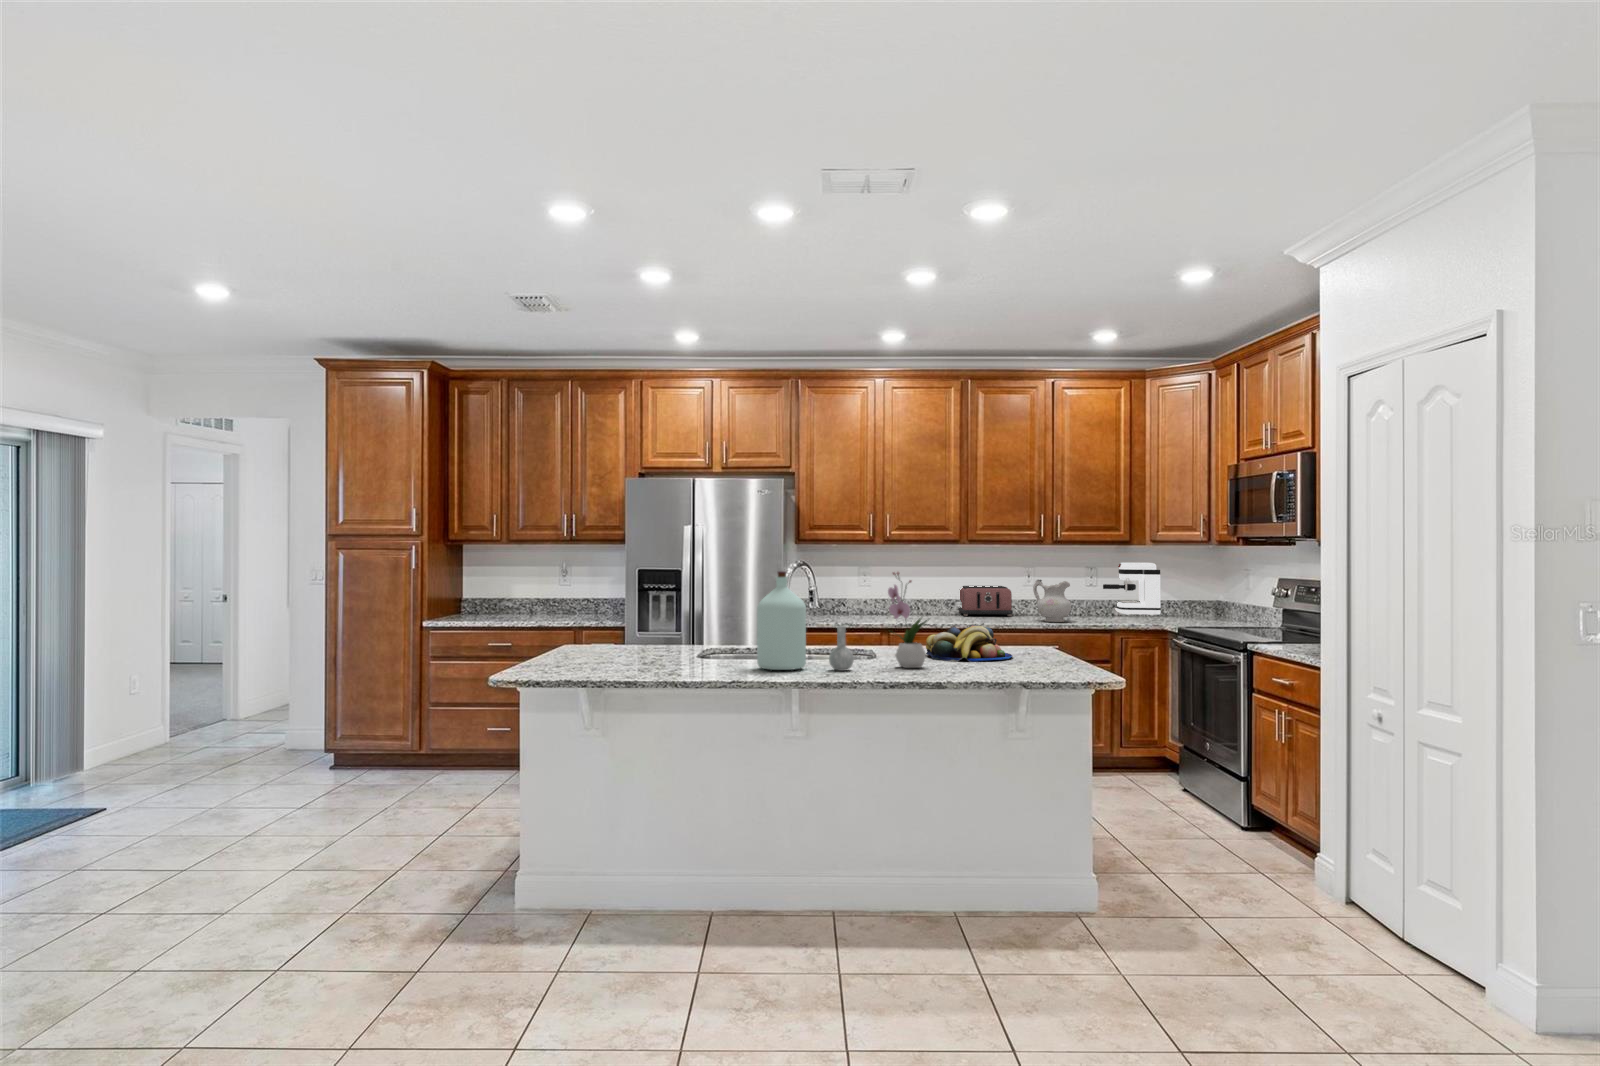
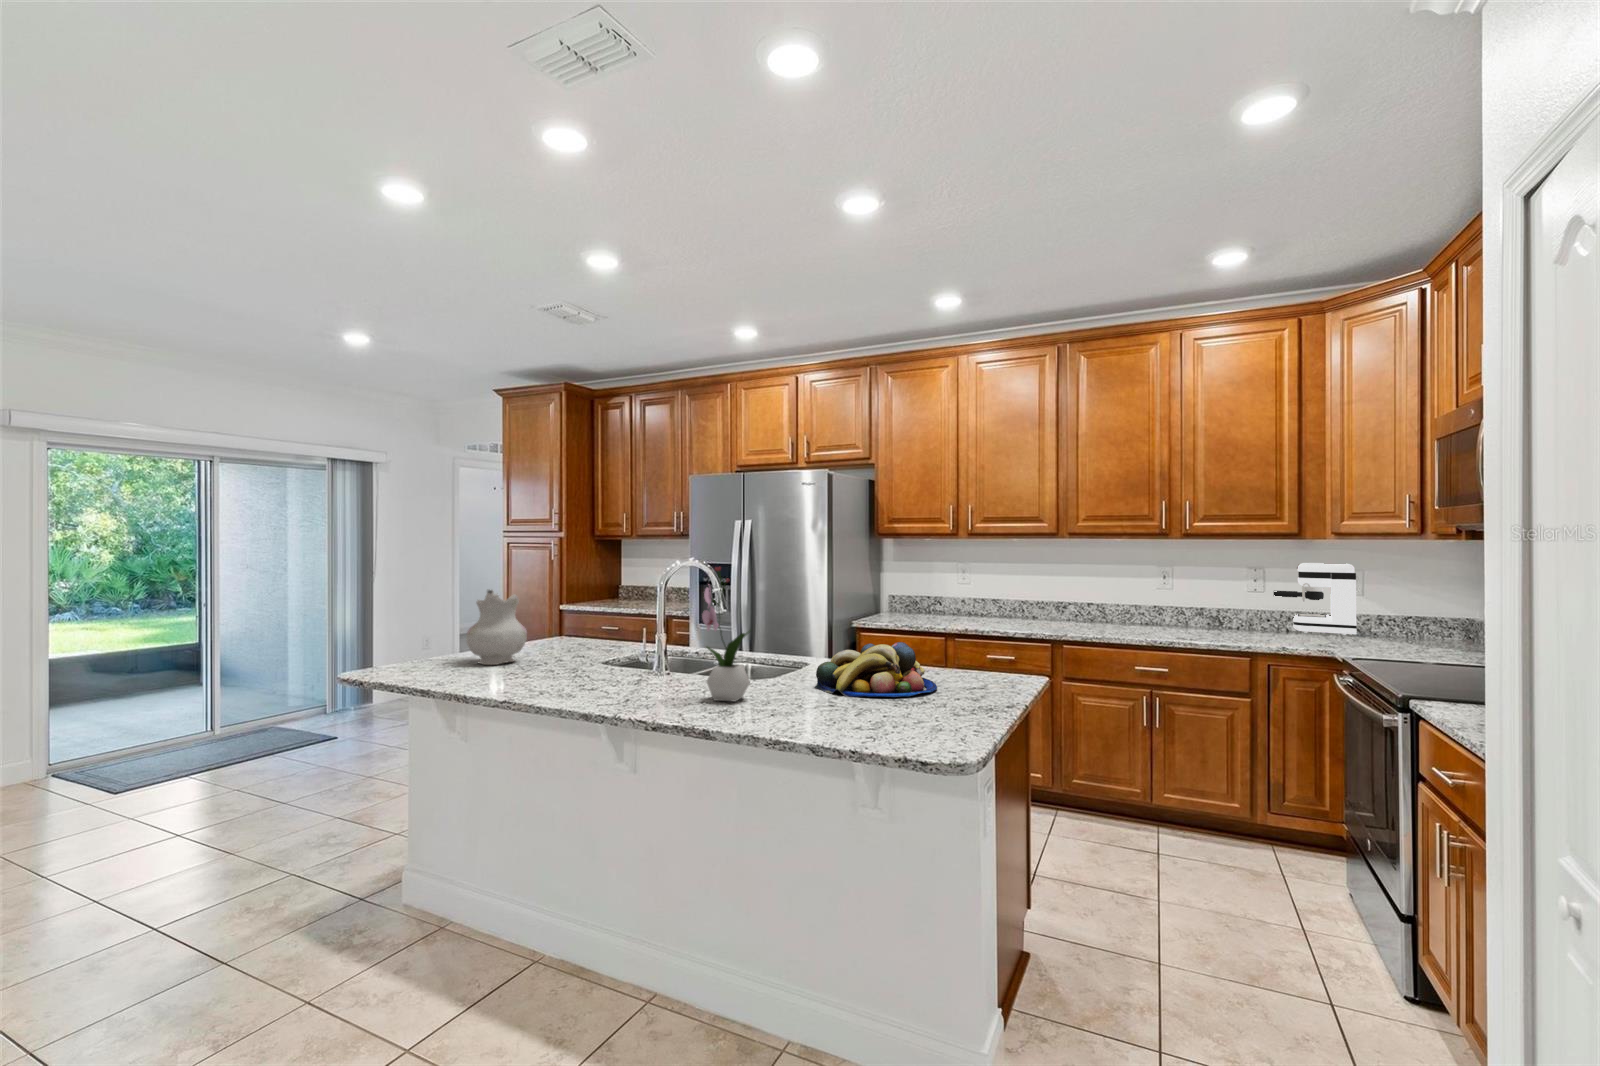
bottle: present [757,571,854,671] -> none [545,564,646,697]
ceramic pitcher: present [1033,580,1071,622] -> present [466,590,527,665]
toaster: present [958,586,1013,616] -> none [1068,587,1137,626]

